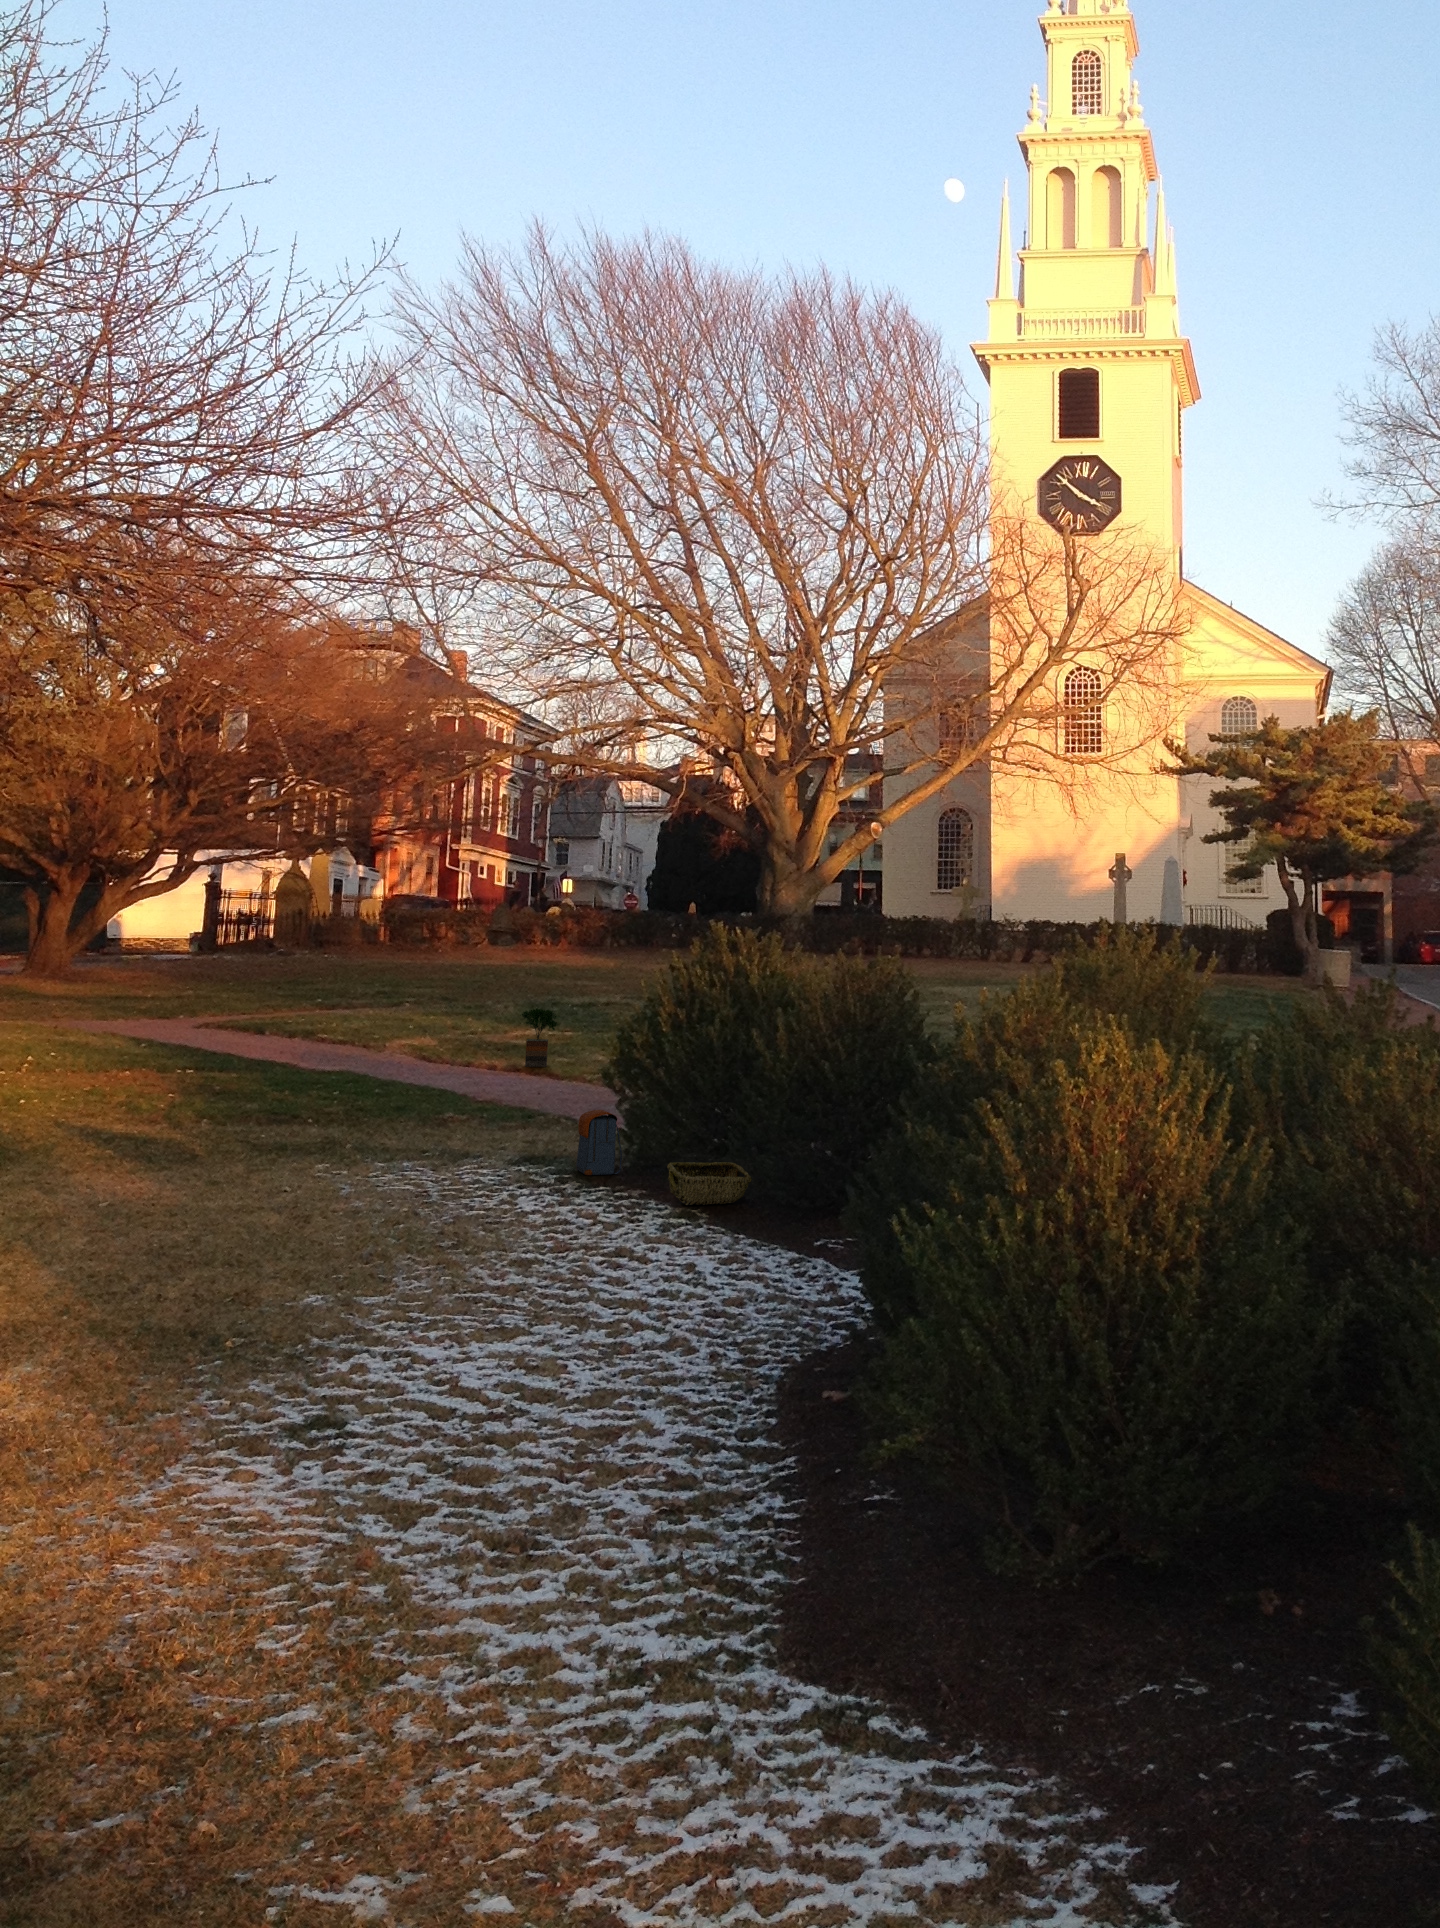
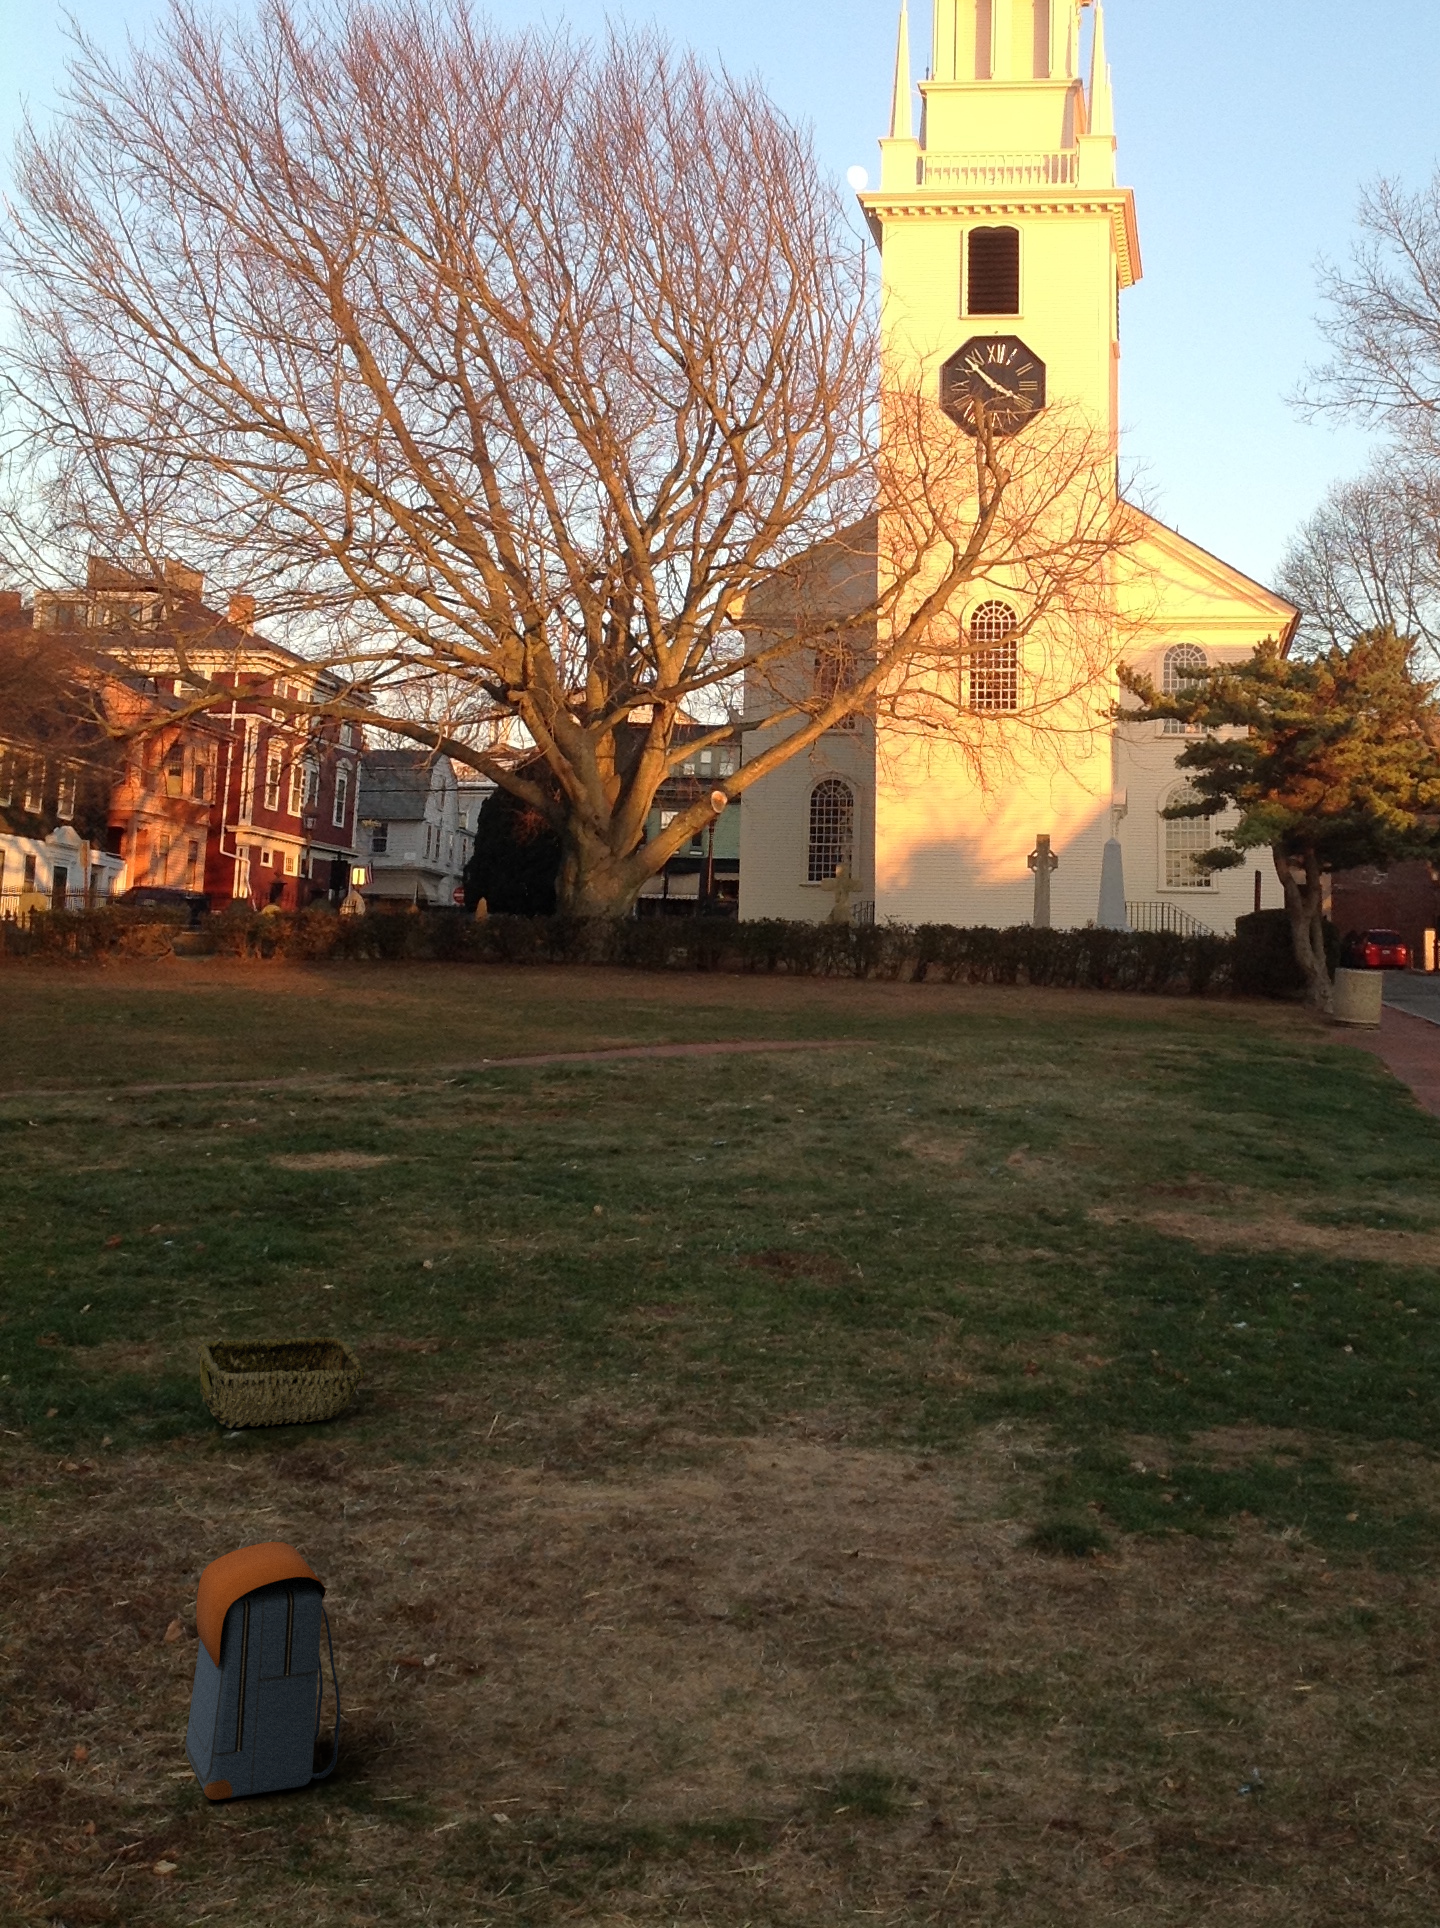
potted tree: present [522,1008,558,1067] -> none [131,1035,193,1126]
backpack: present [576,1110,622,1175] -> present [185,1542,340,1800]

